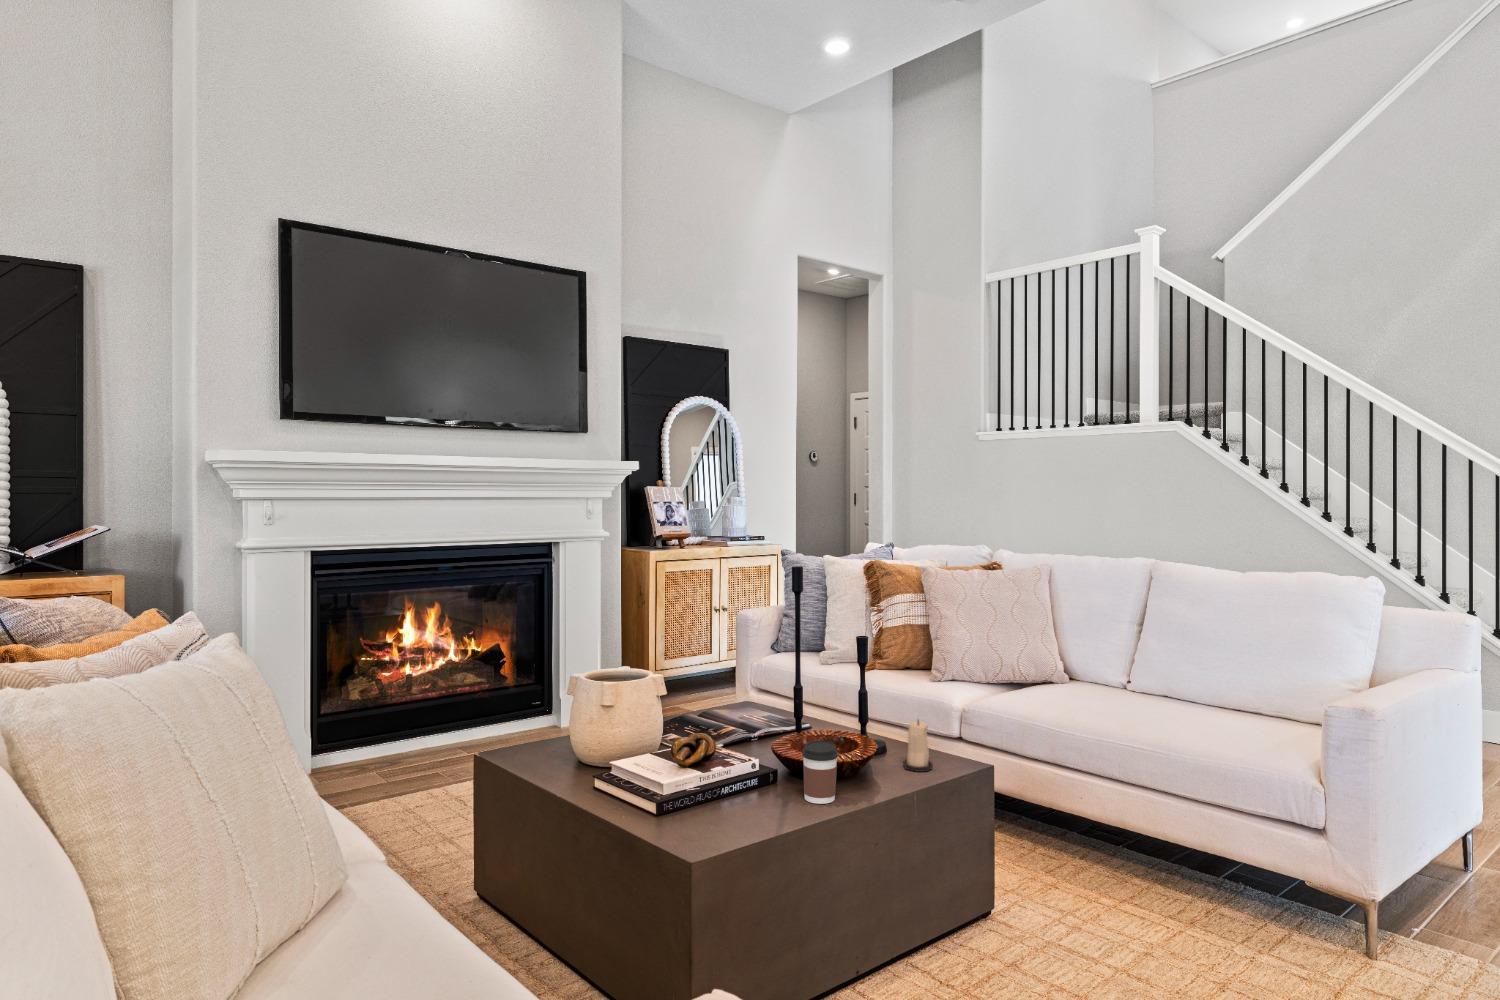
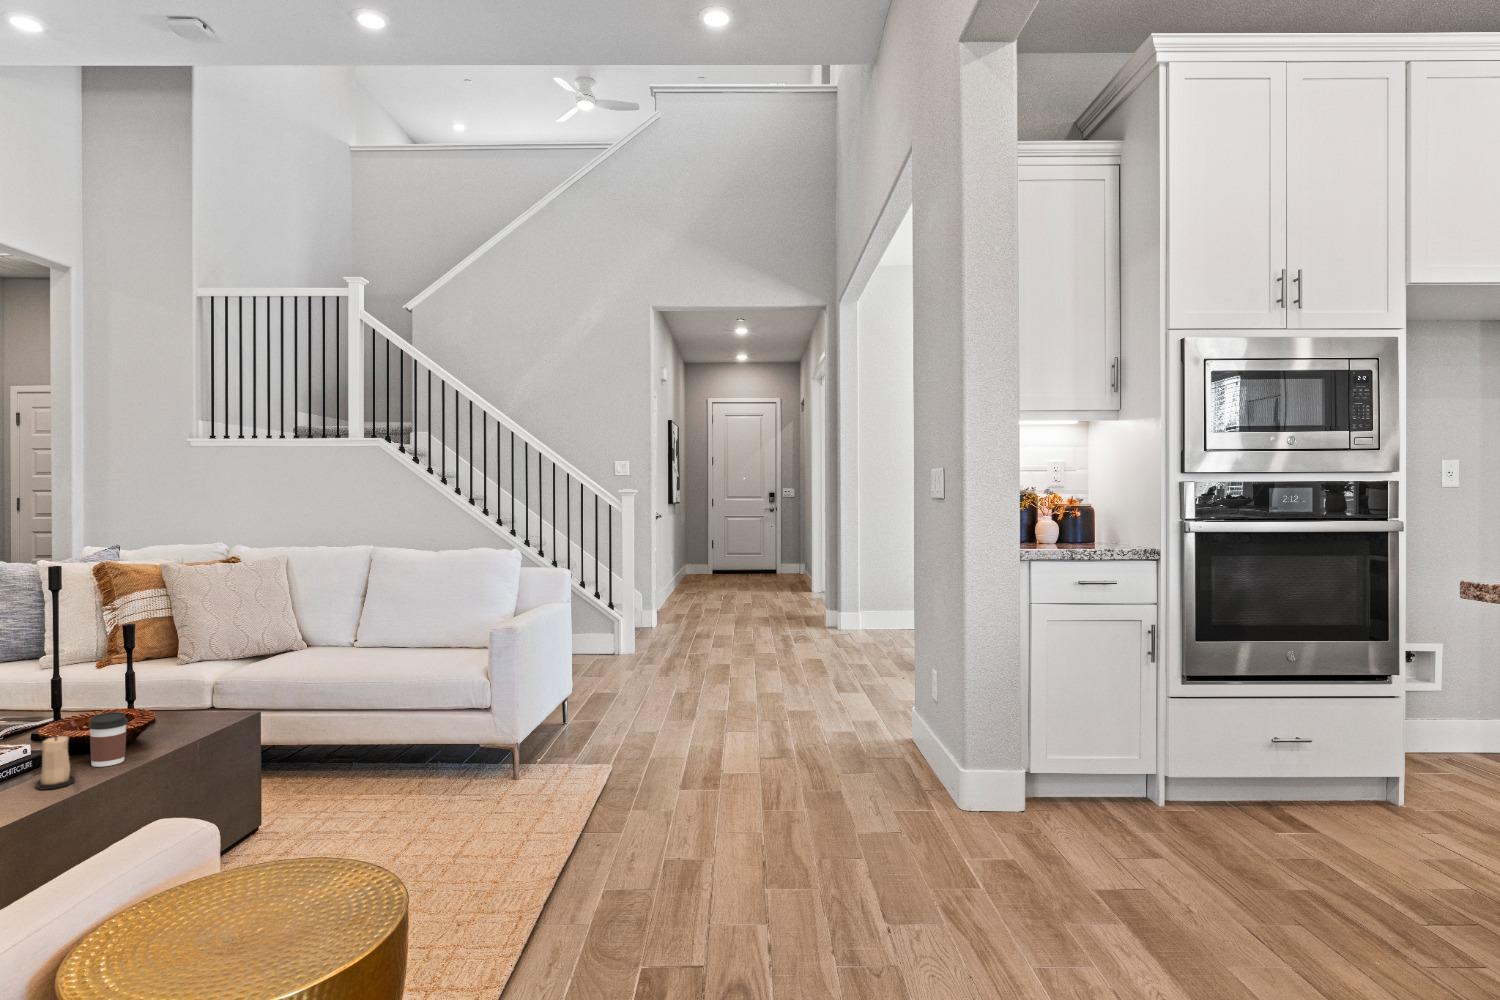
candle: present [903,720,933,772] -> present [35,735,75,790]

